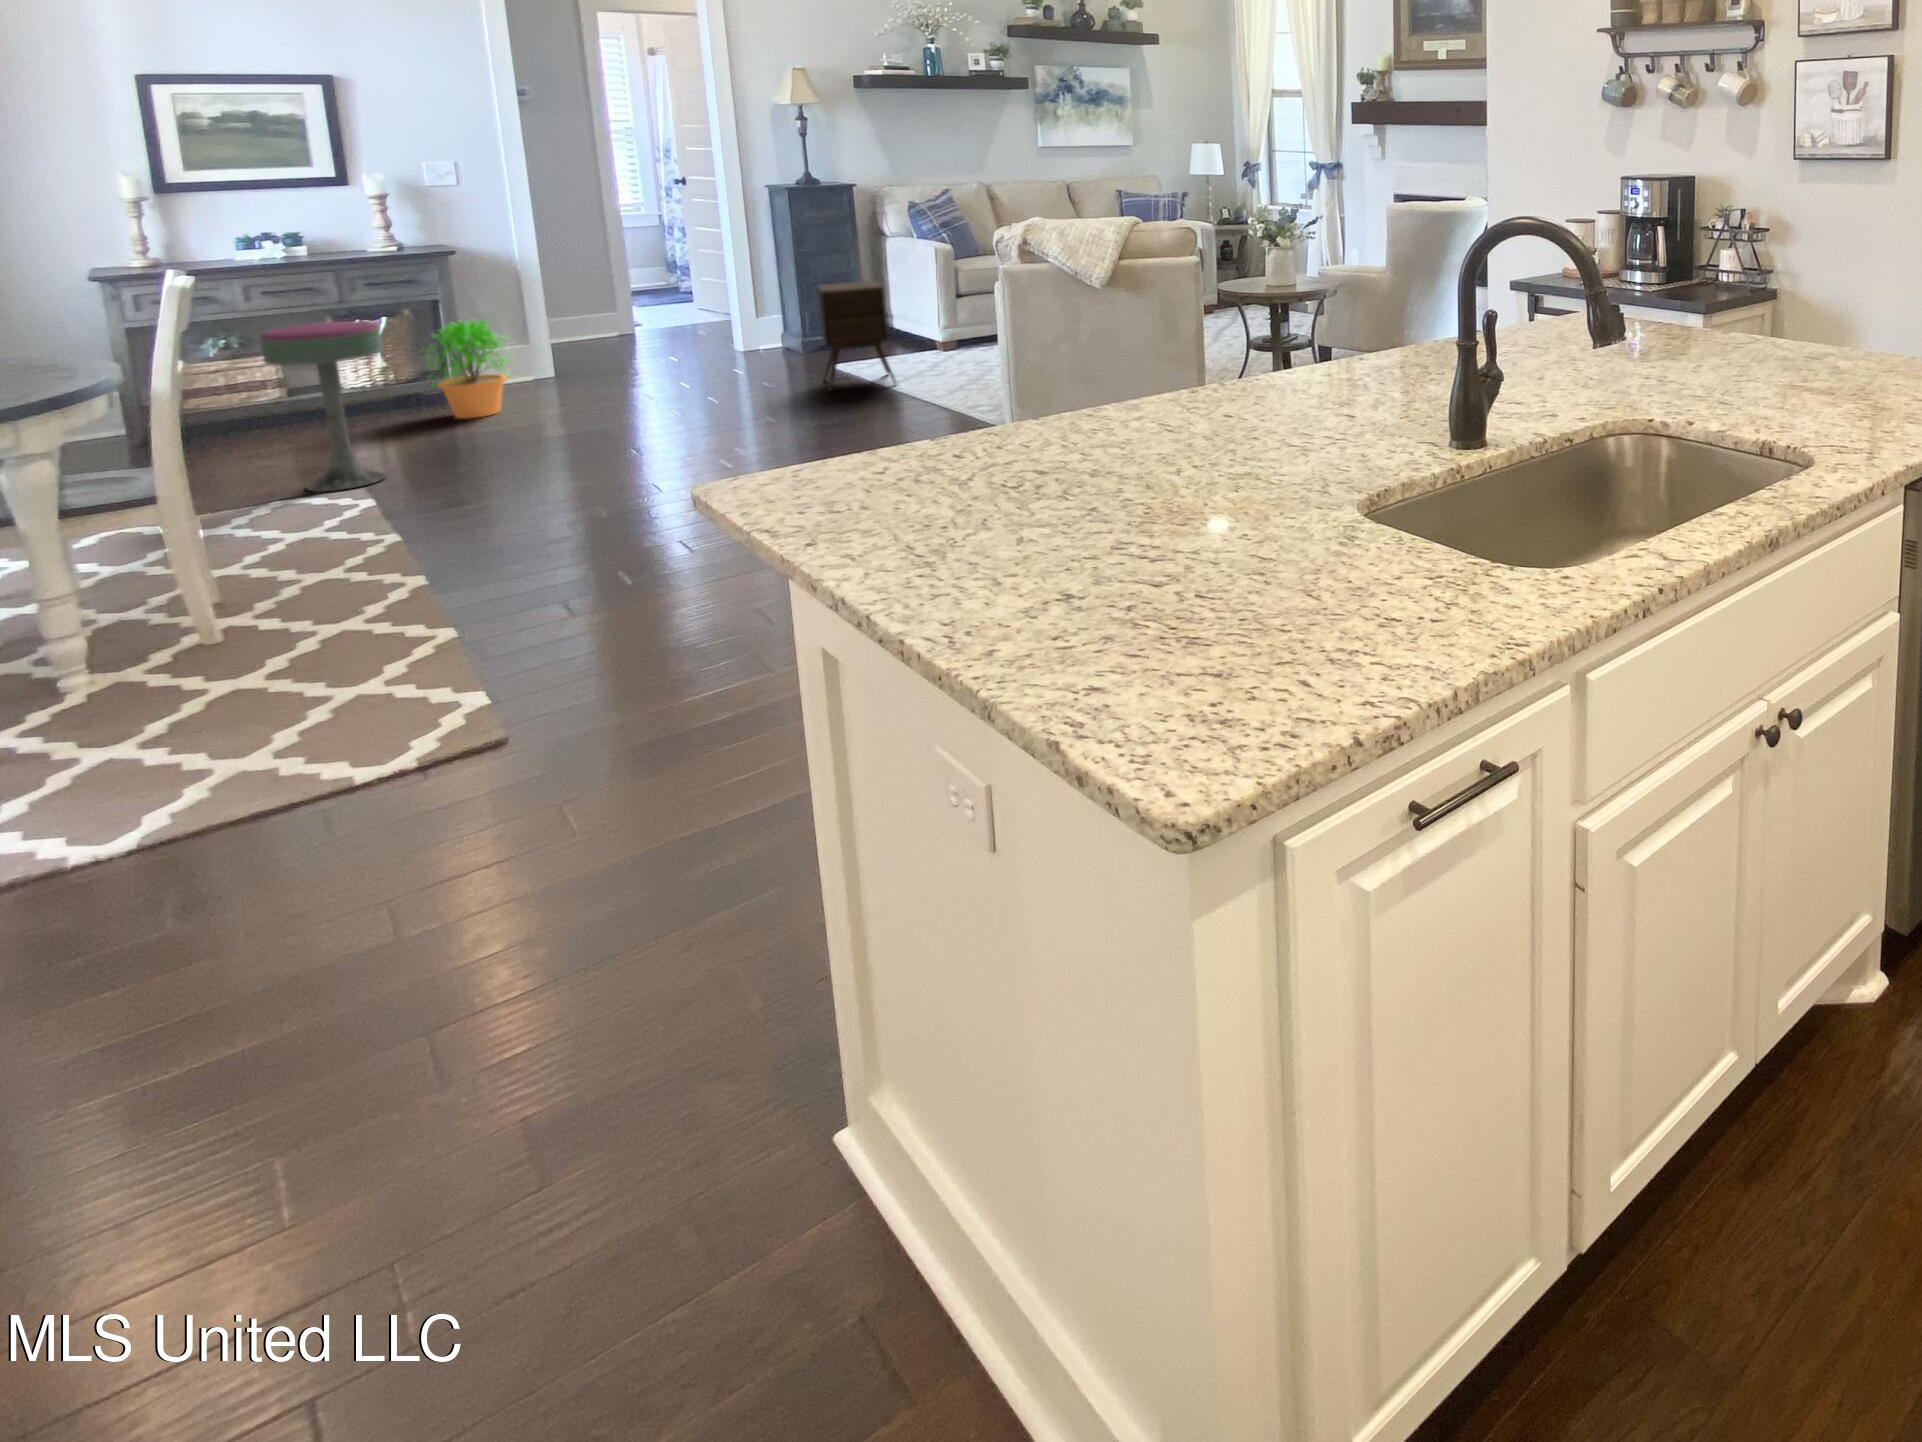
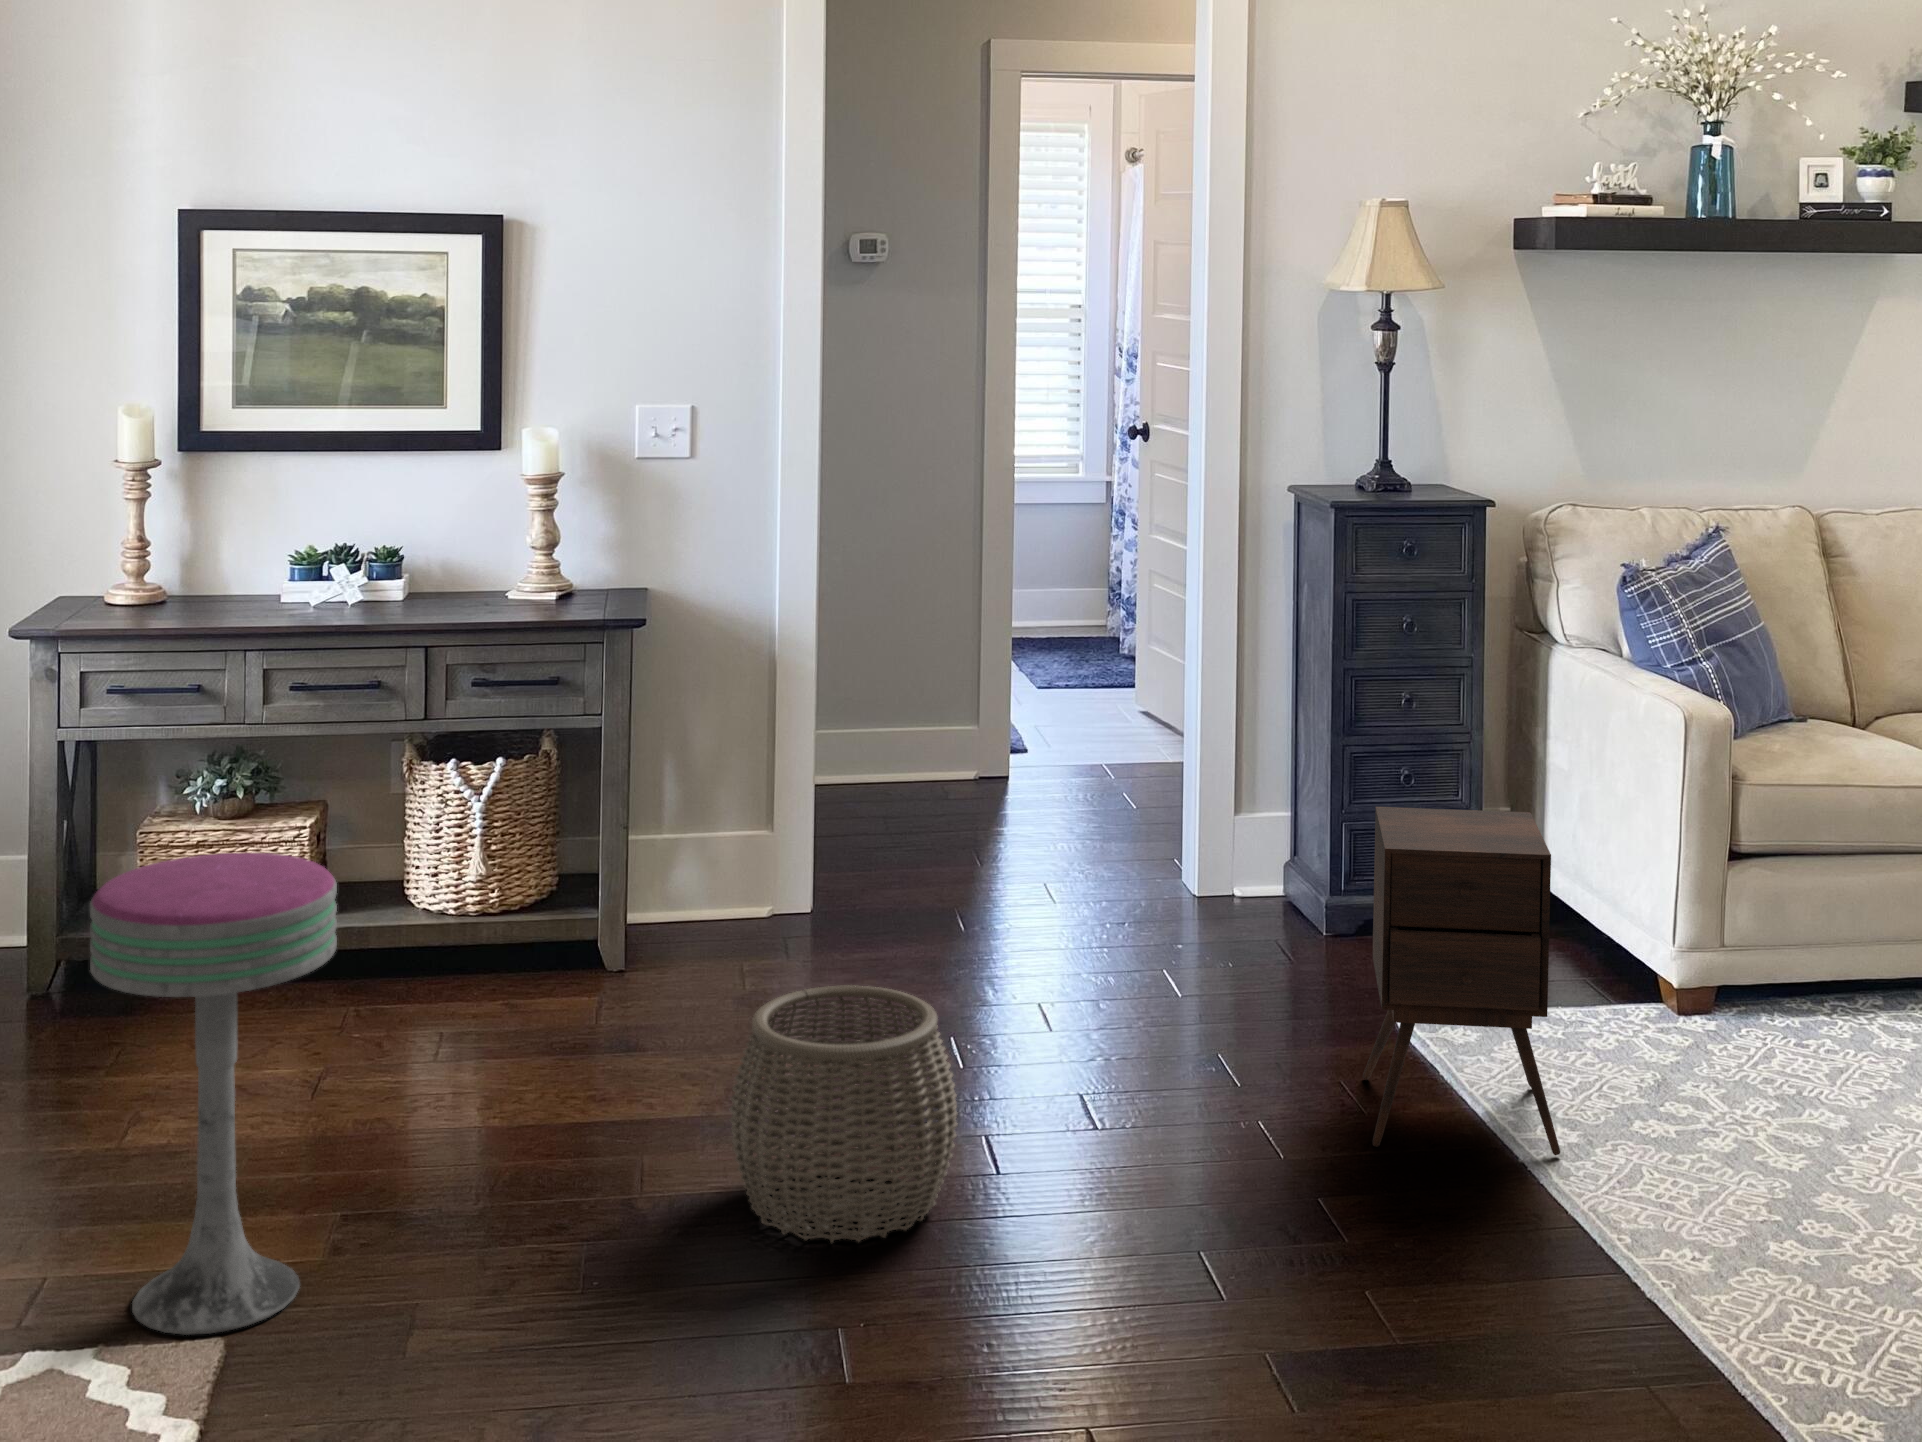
potted plant: present [426,320,509,419] -> none [511,797,707,1049]
woven basket: none [564,356,664,437] -> present [730,985,957,1243]

